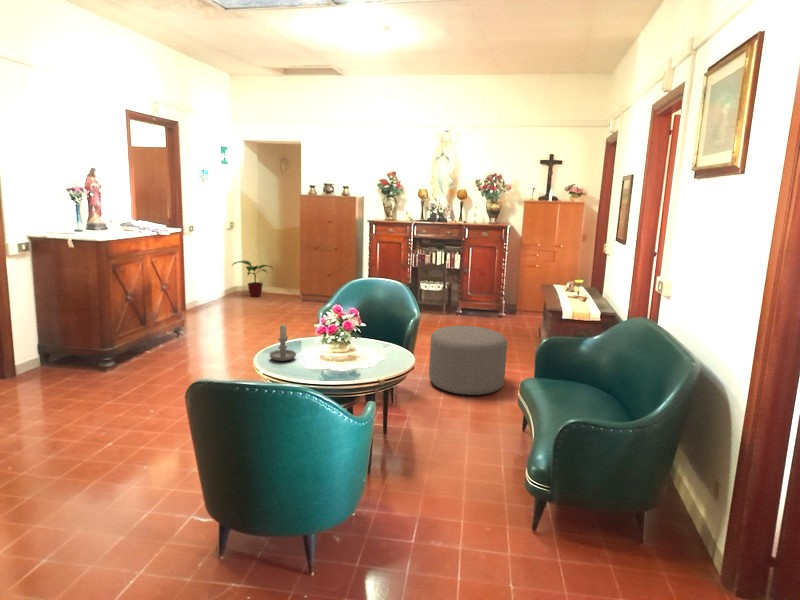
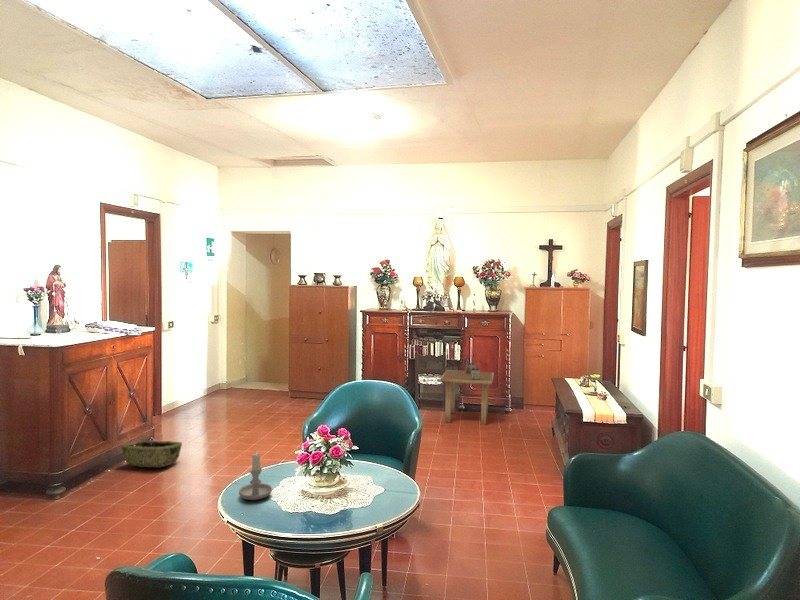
potted plant: present [233,261,271,297] -> none [213,356,259,396]
side table: none [440,271,490,326] -> present [440,363,494,425]
ottoman: present [429,326,507,395] -> none [433,433,523,520]
woven basket: none [159,328,211,350] -> present [122,441,182,467]

